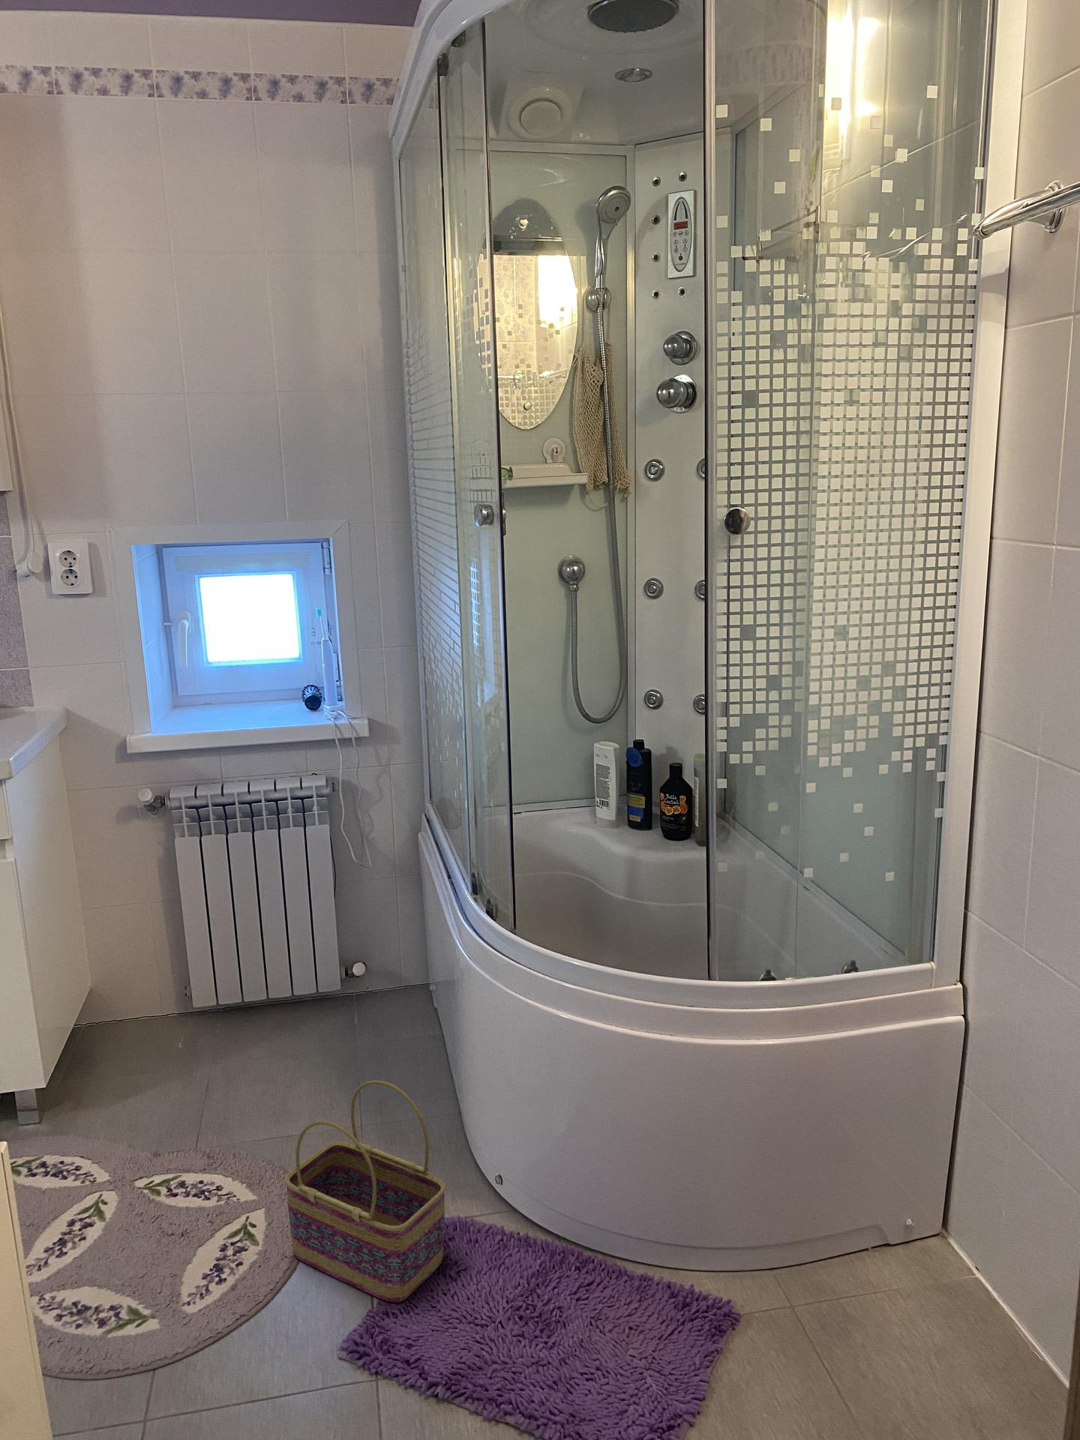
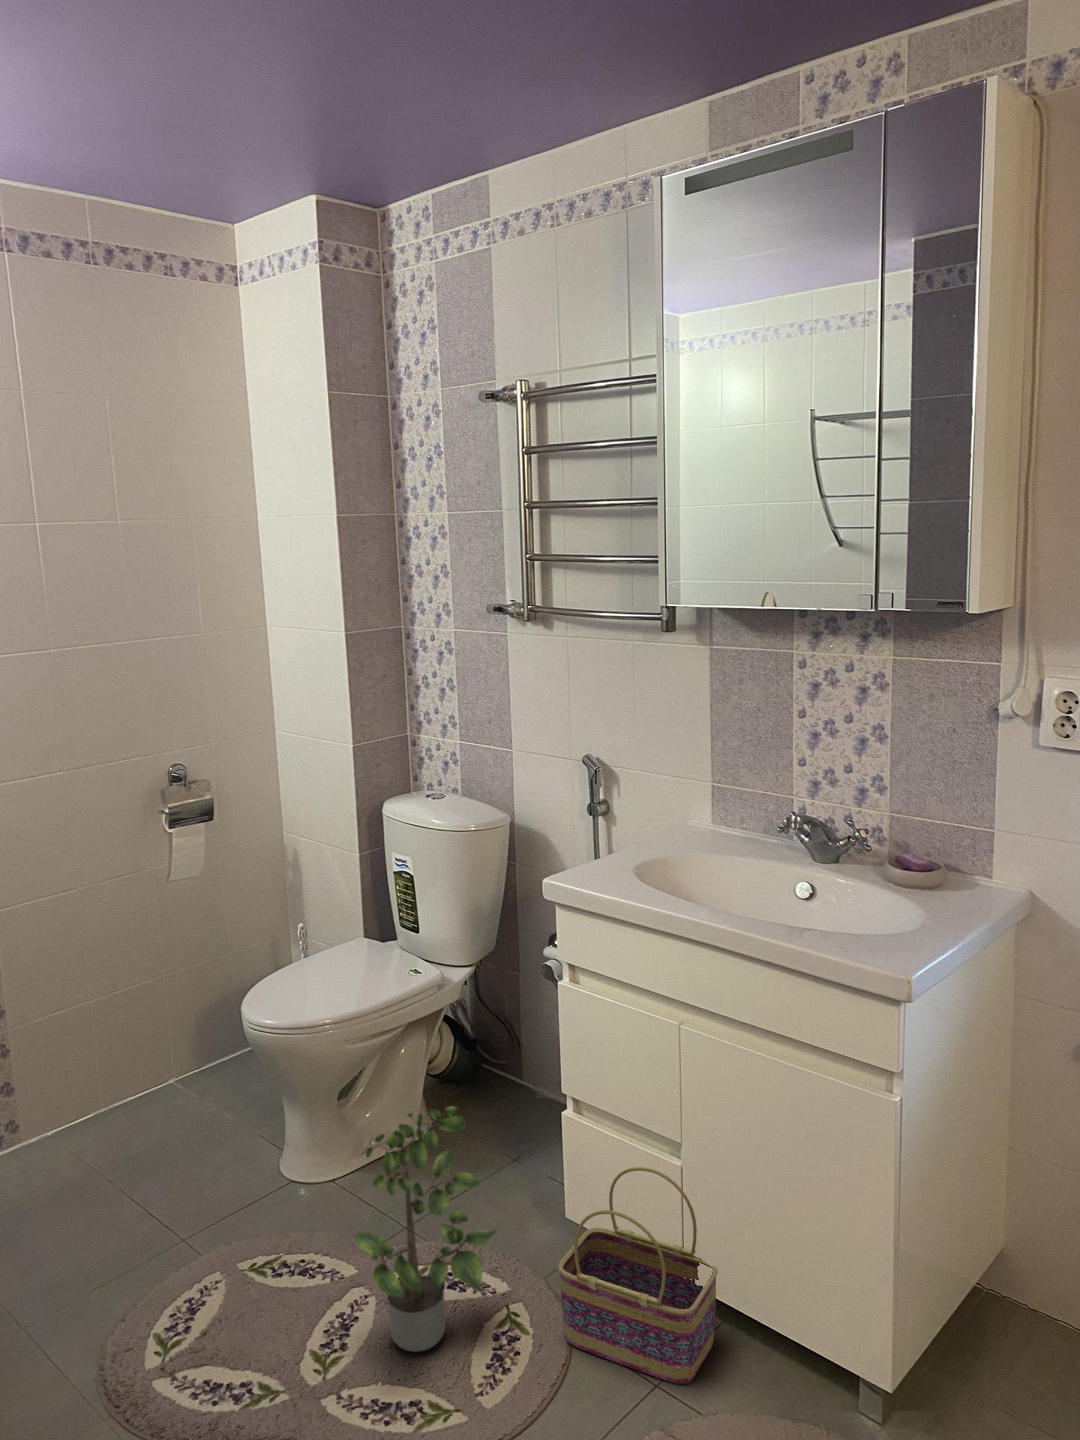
potted plant: none [74,1001,239,1257] -> present [355,1106,497,1352]

